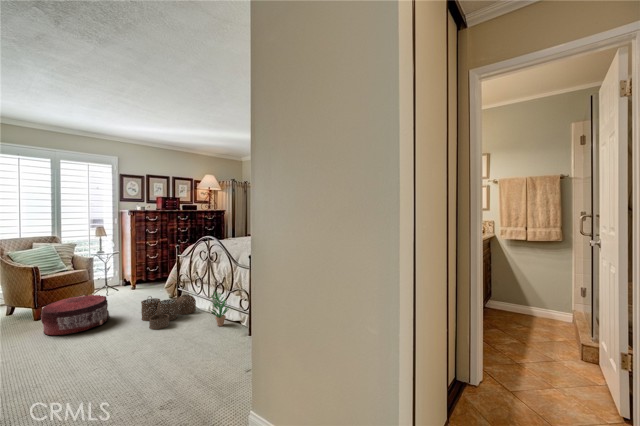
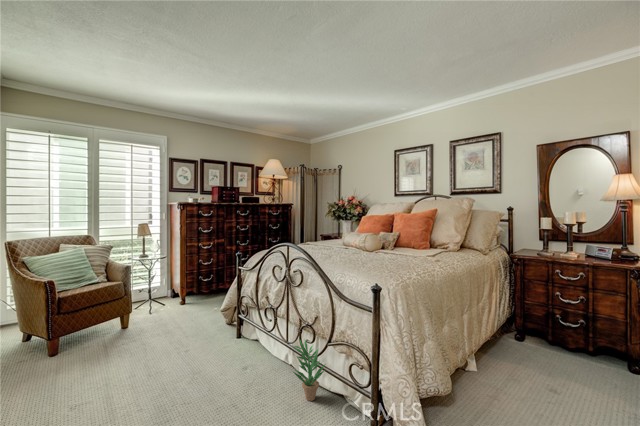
pouf: present [40,294,110,335] -> none [45,323,145,395]
woven basket: present [141,294,196,329] -> none [188,327,266,397]

